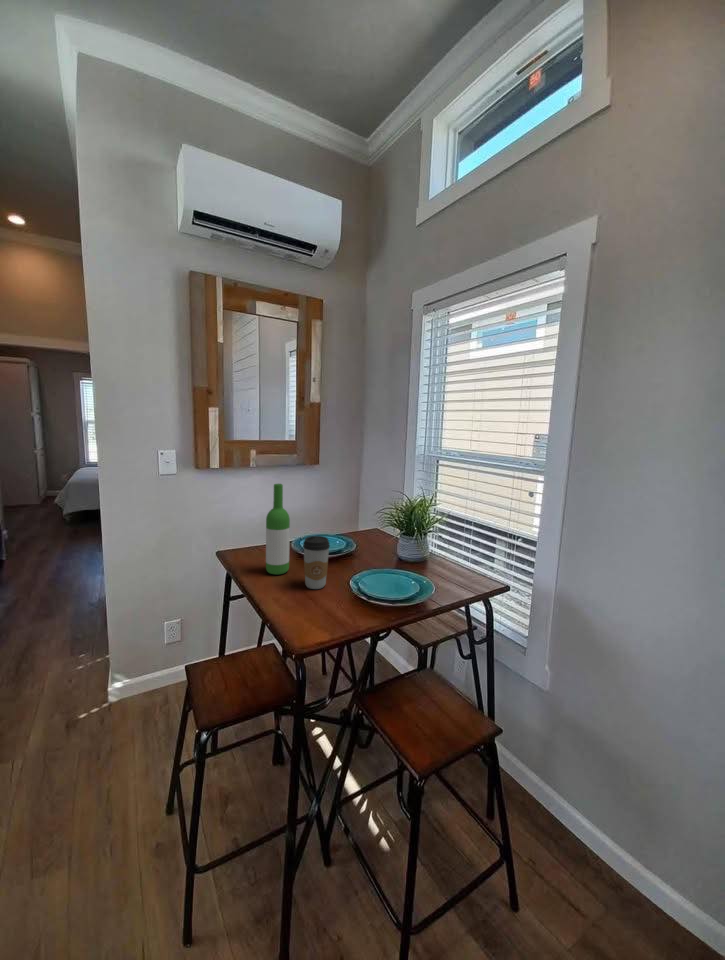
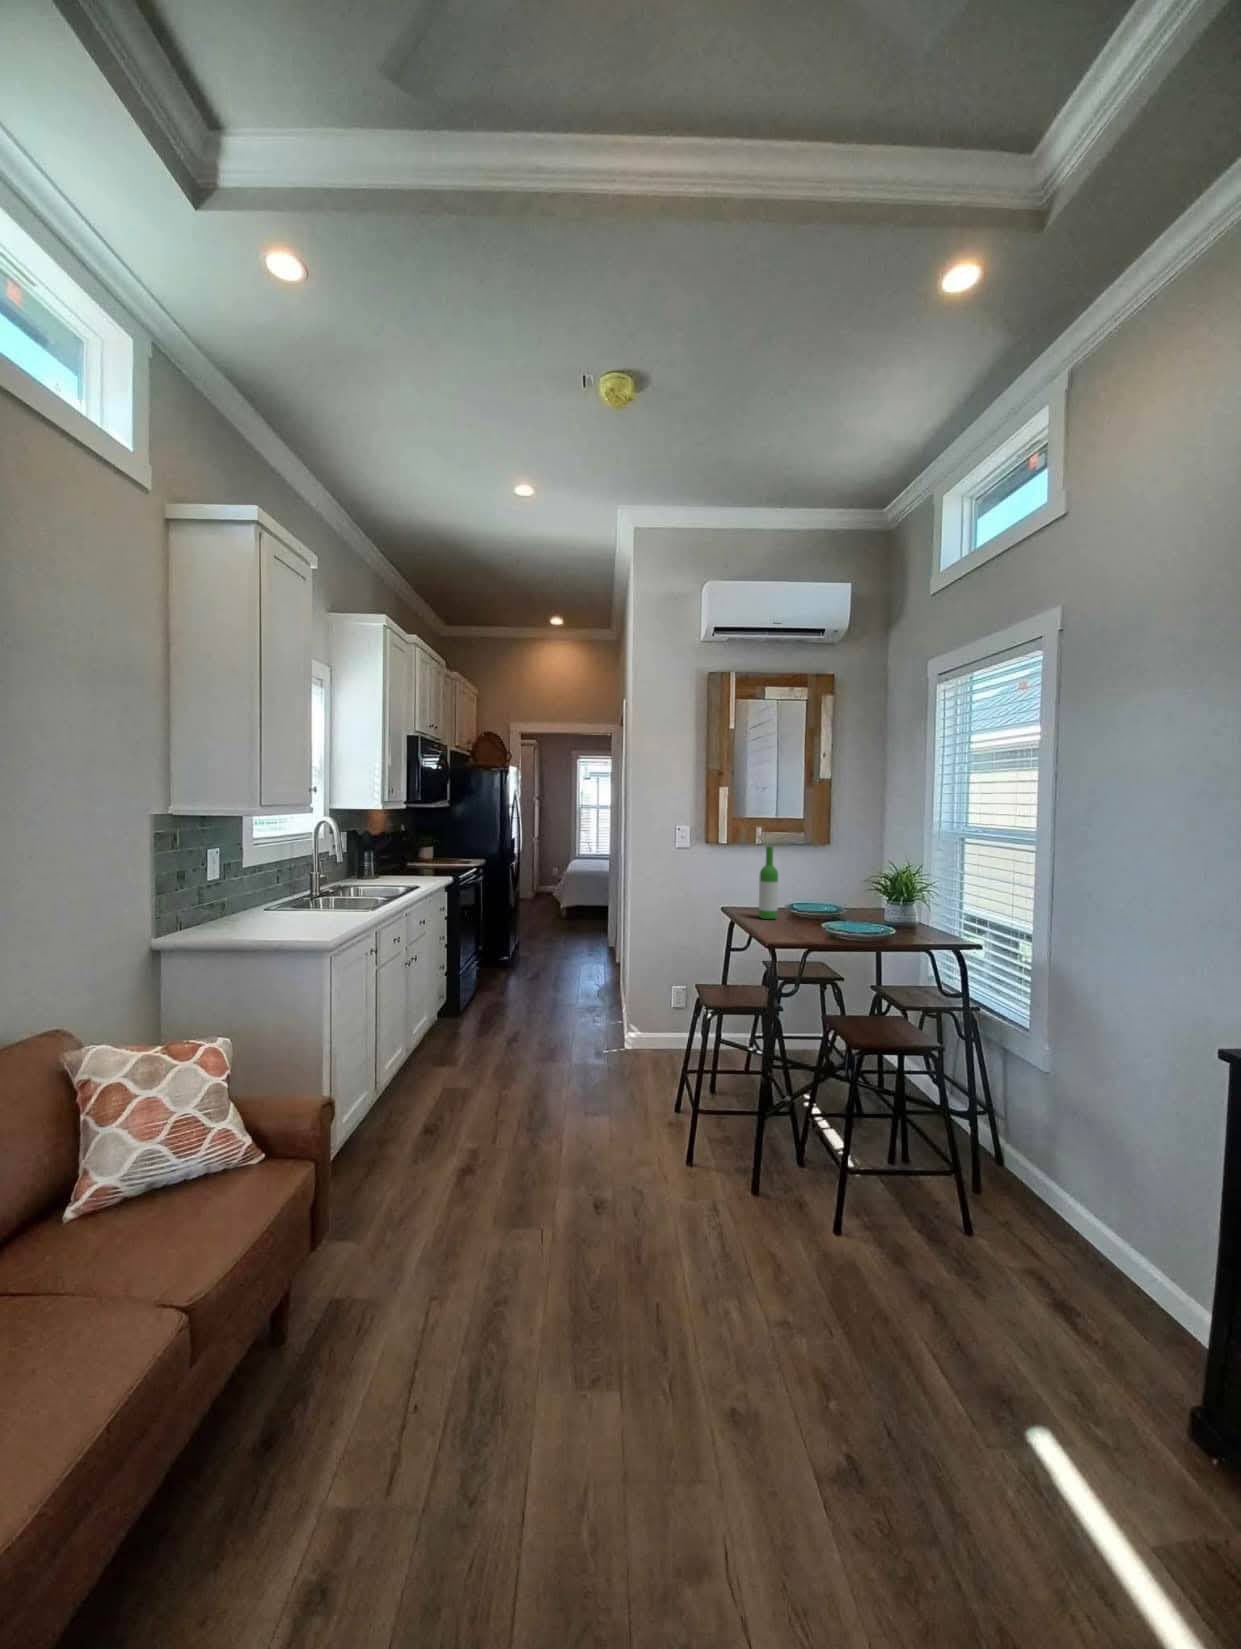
coffee cup: present [303,536,330,589] -> none [785,887,807,927]

